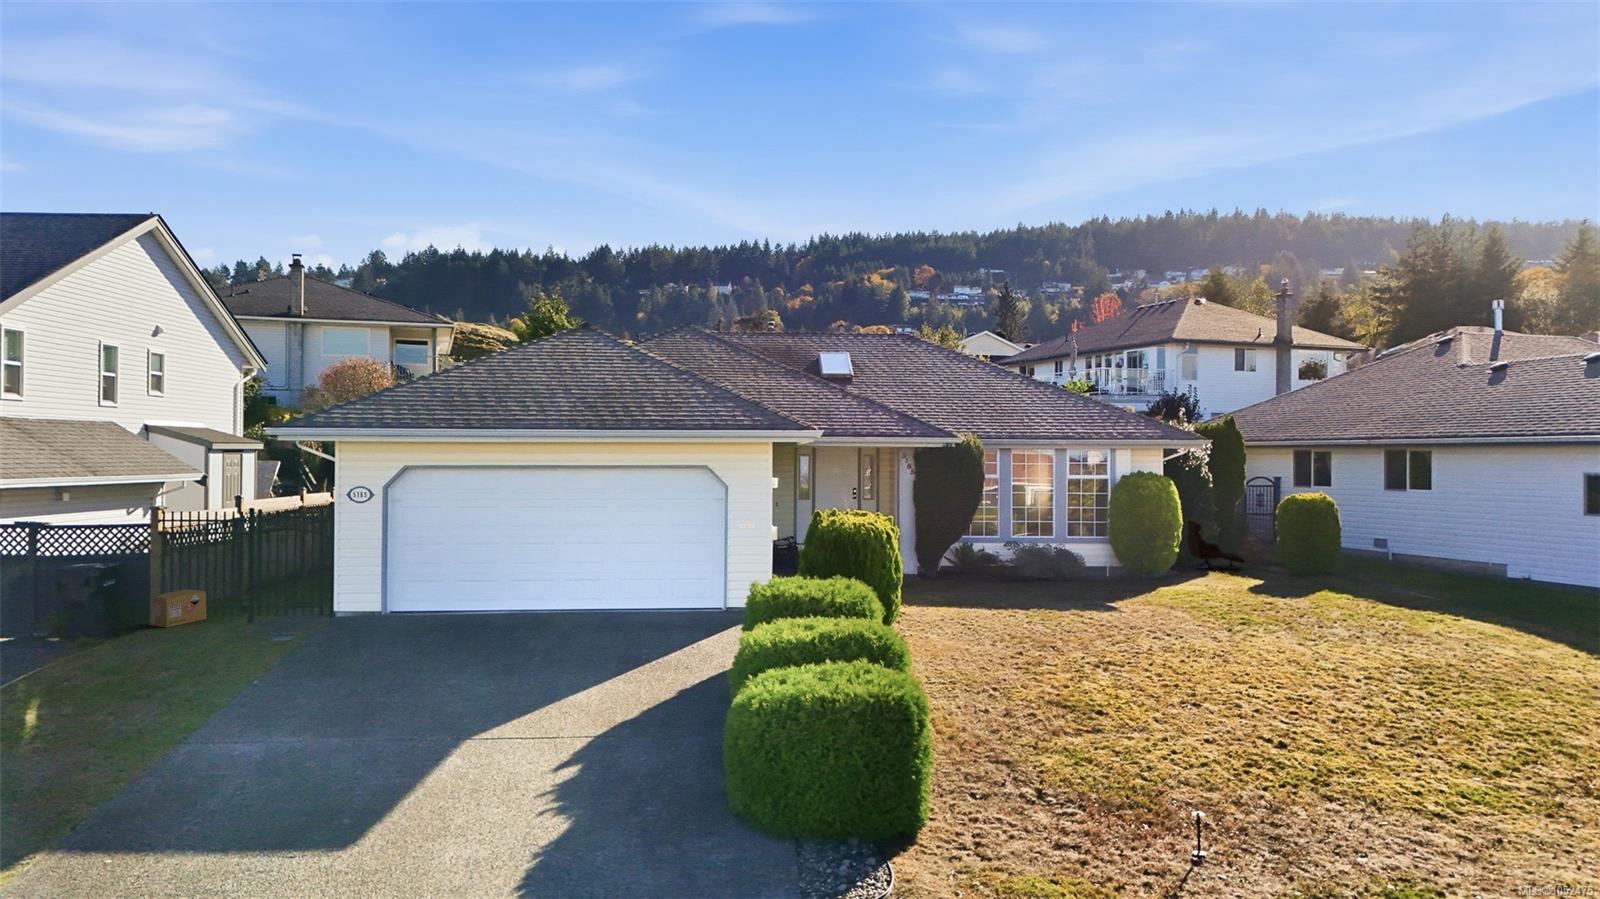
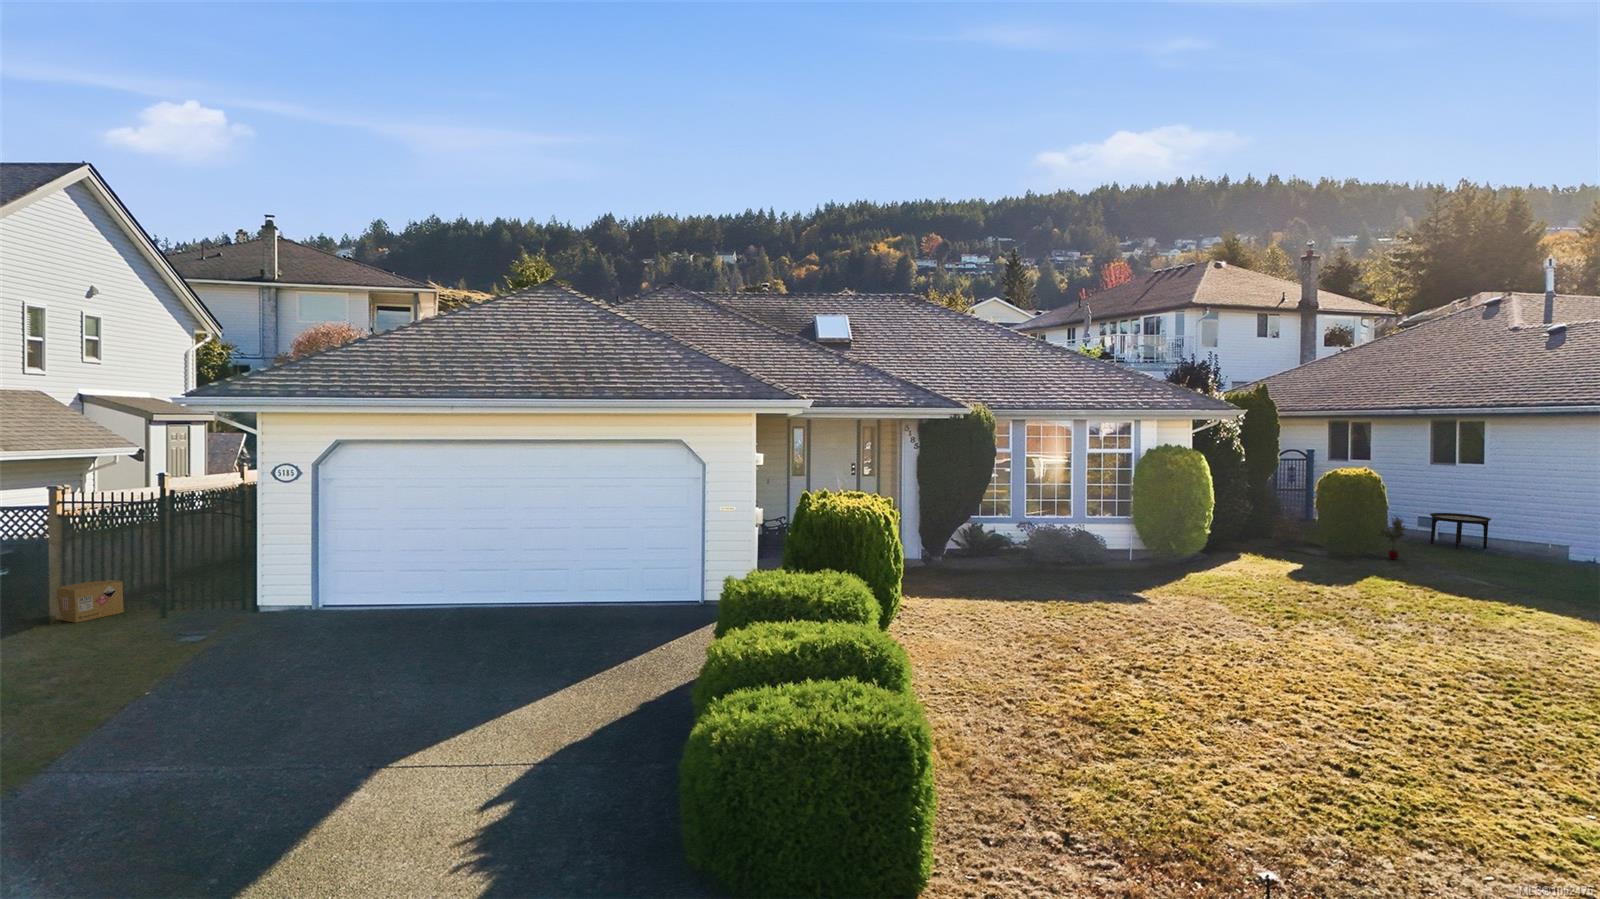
lounge chair: present [1188,520,1244,570] -> none [1216,499,1281,555]
round table: none [1382,533,1438,566] -> present [1430,513,1491,549]
potted tree: none [1334,534,1358,575] -> present [1381,515,1405,559]

